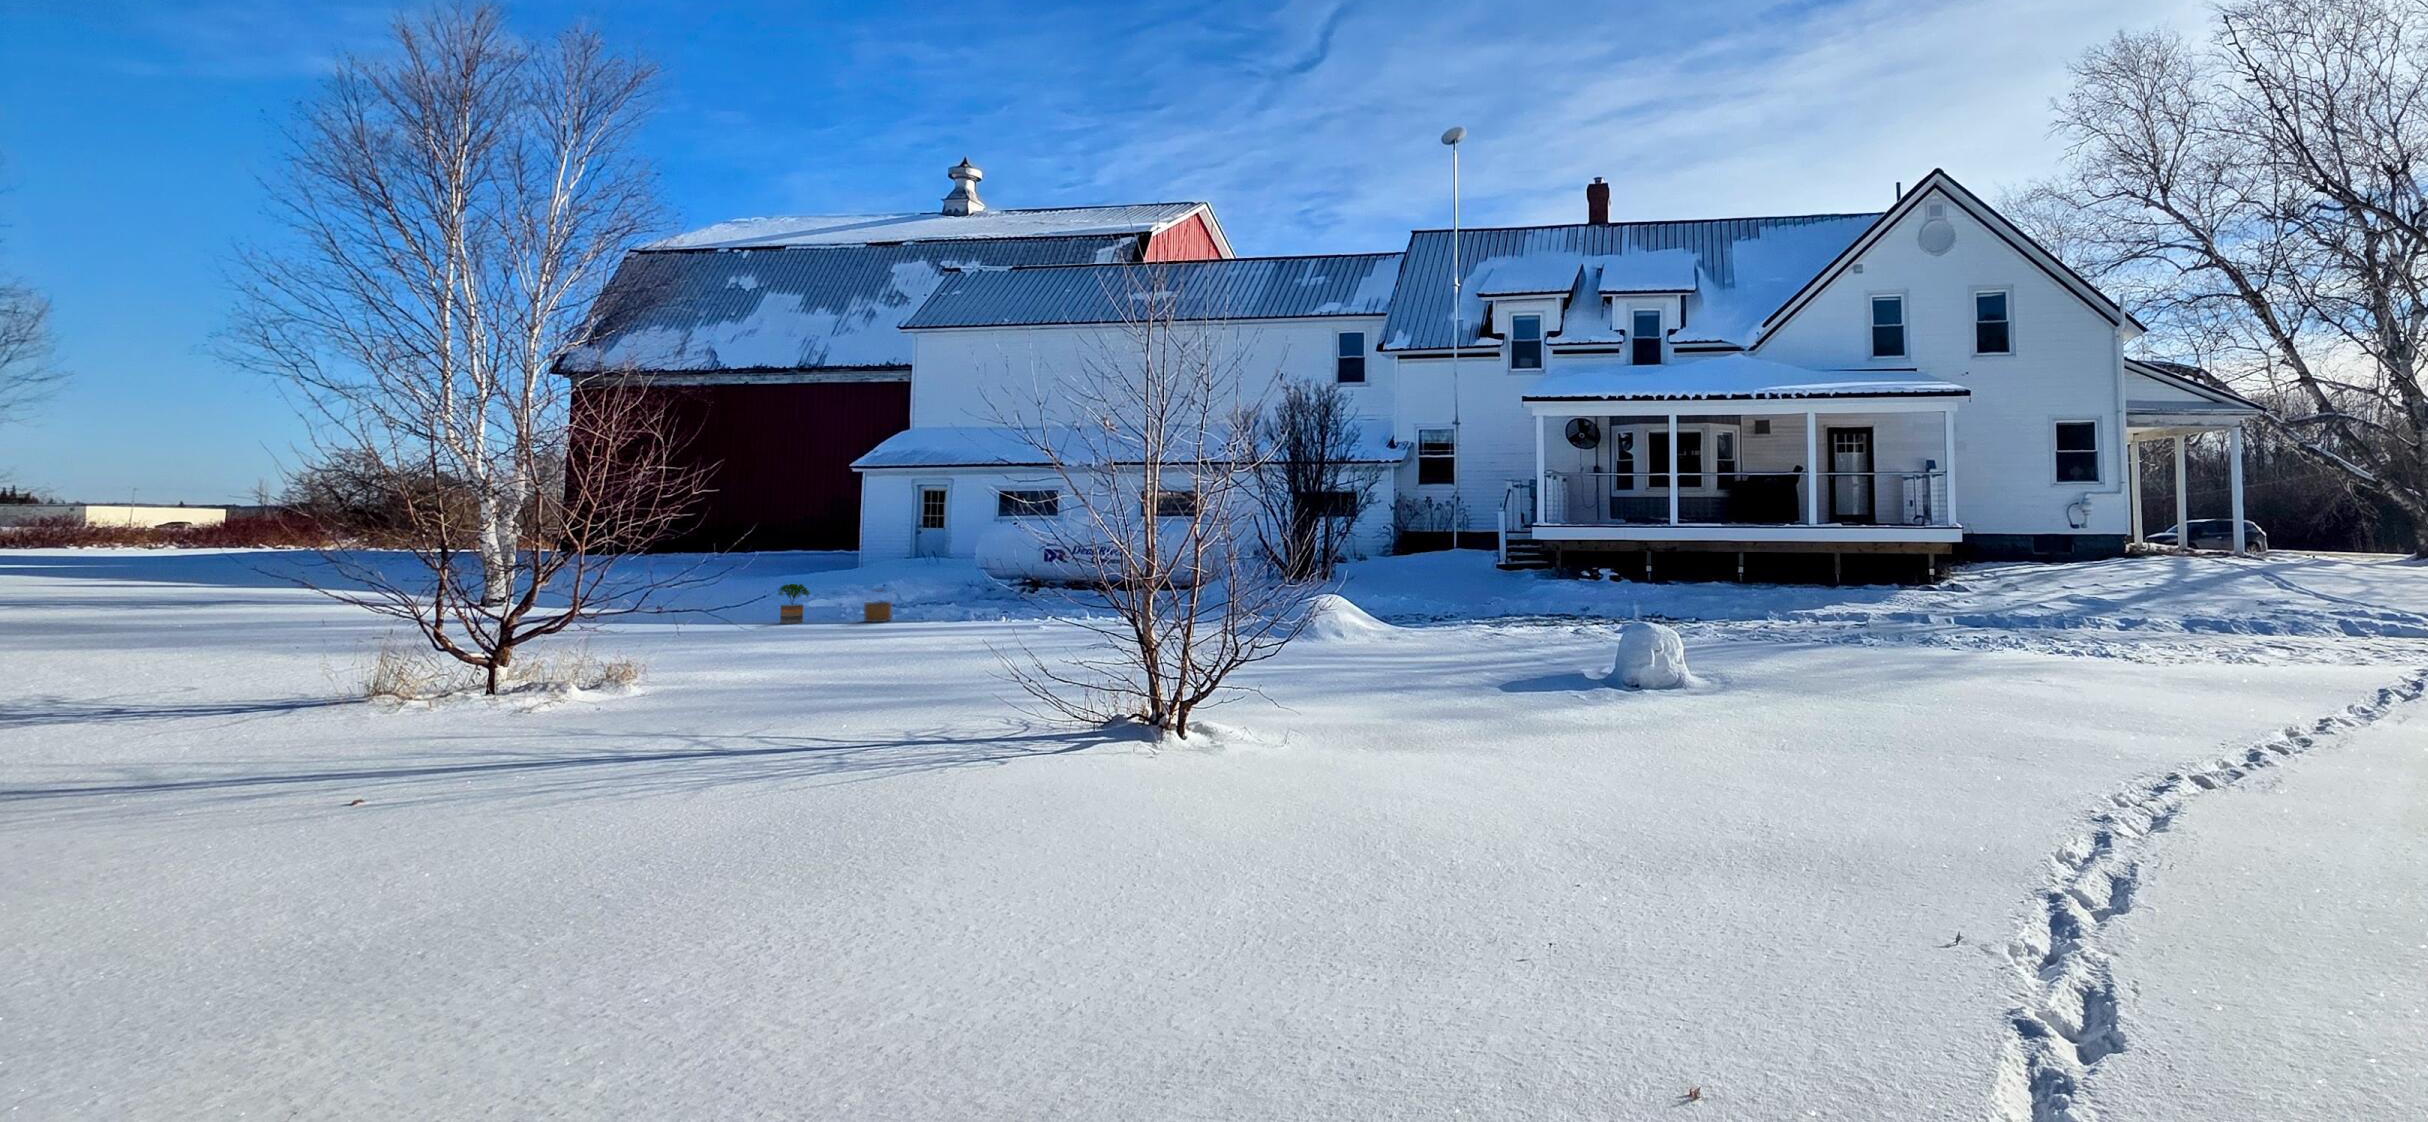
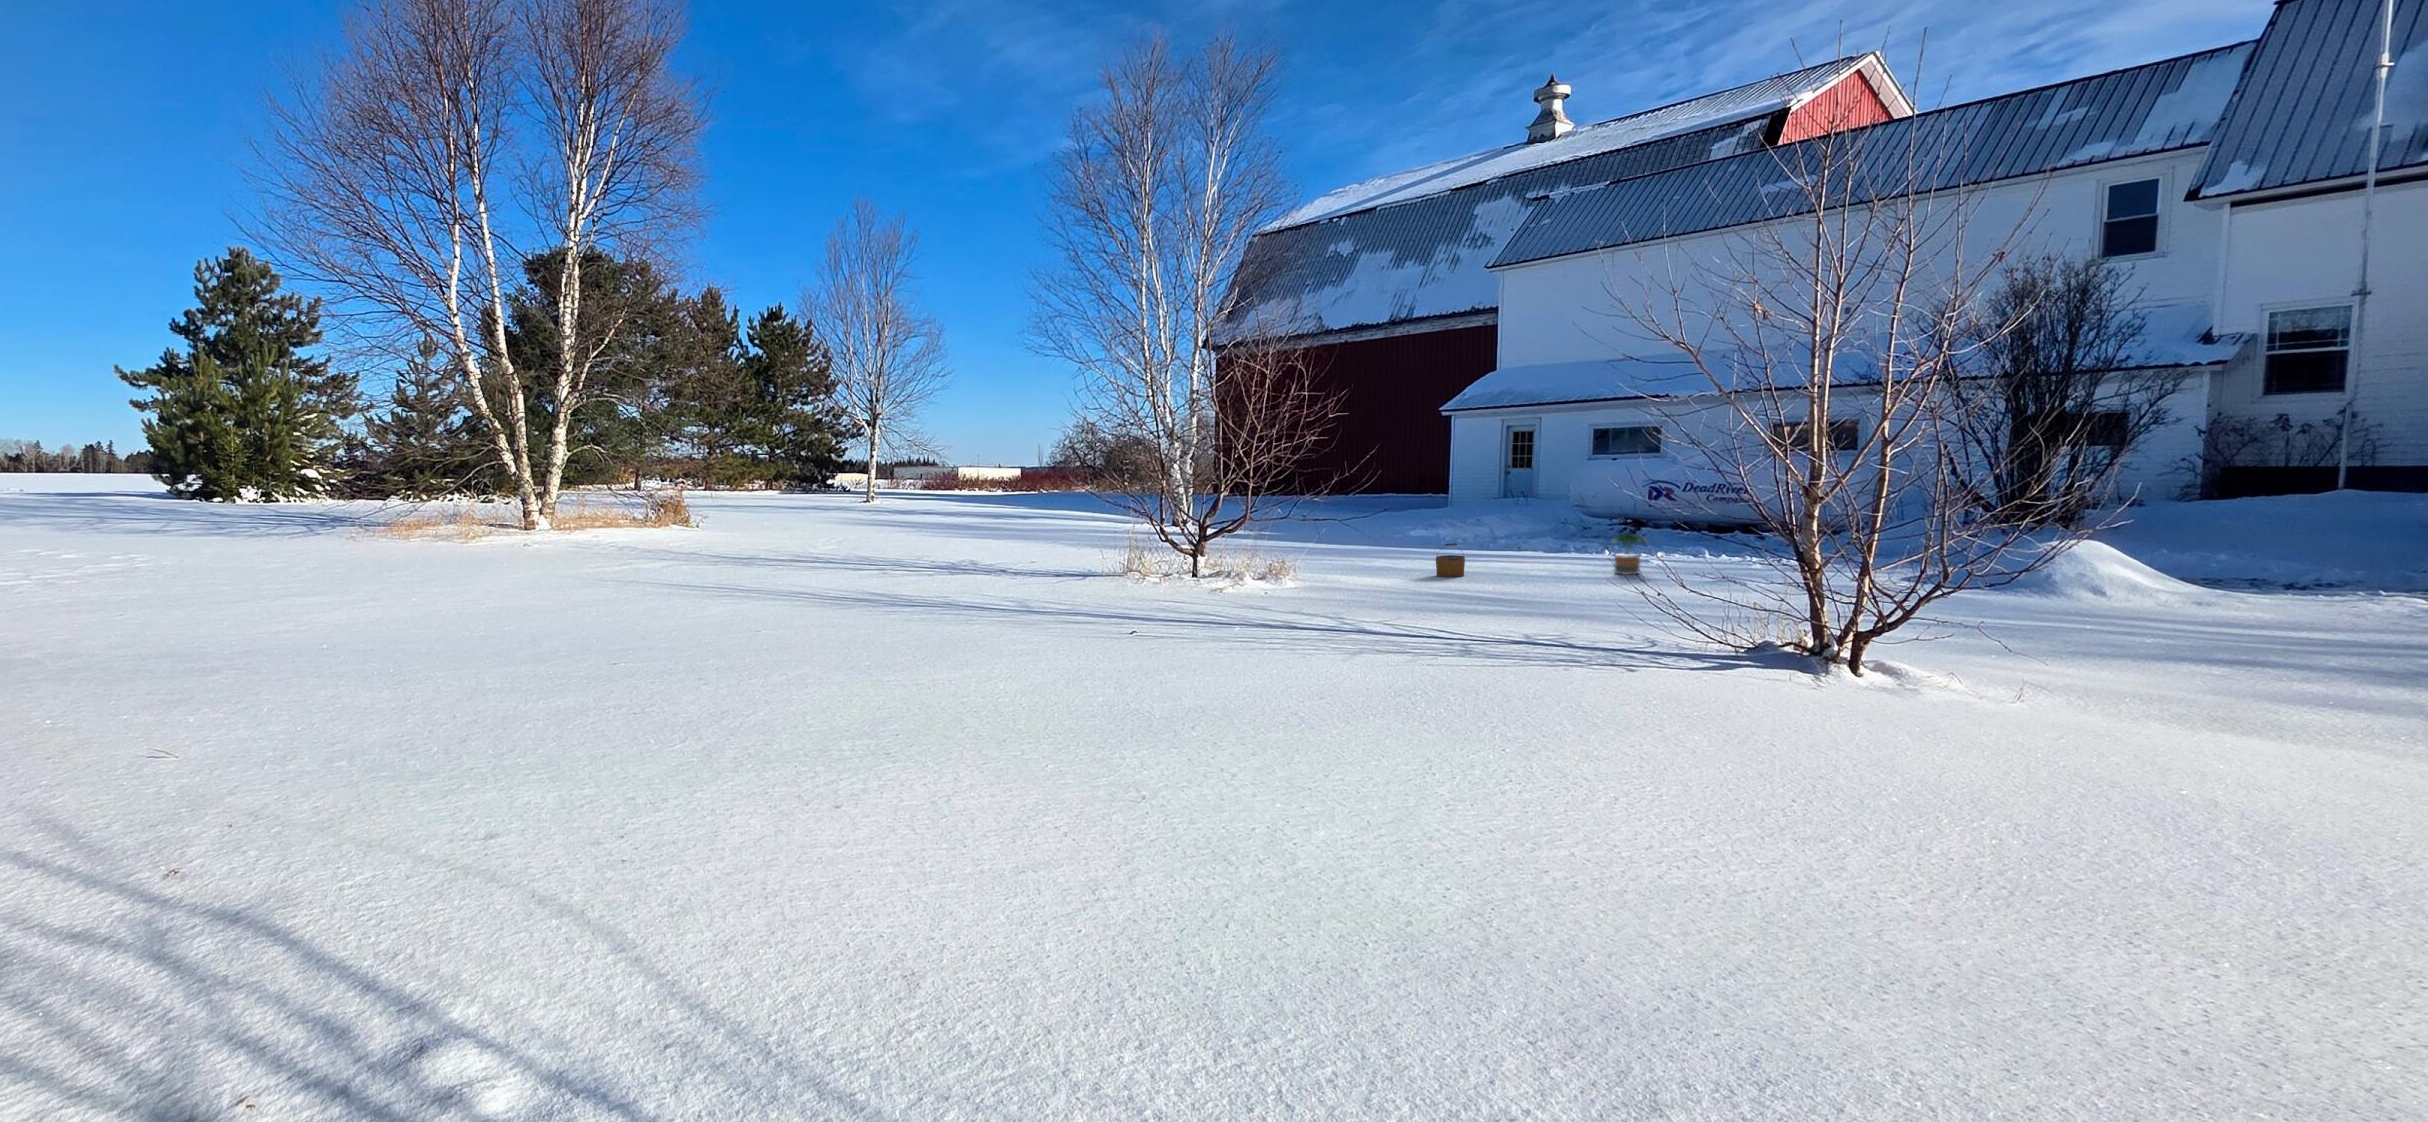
potted tree: present [778,584,810,624] -> present [1613,533,1647,575]

